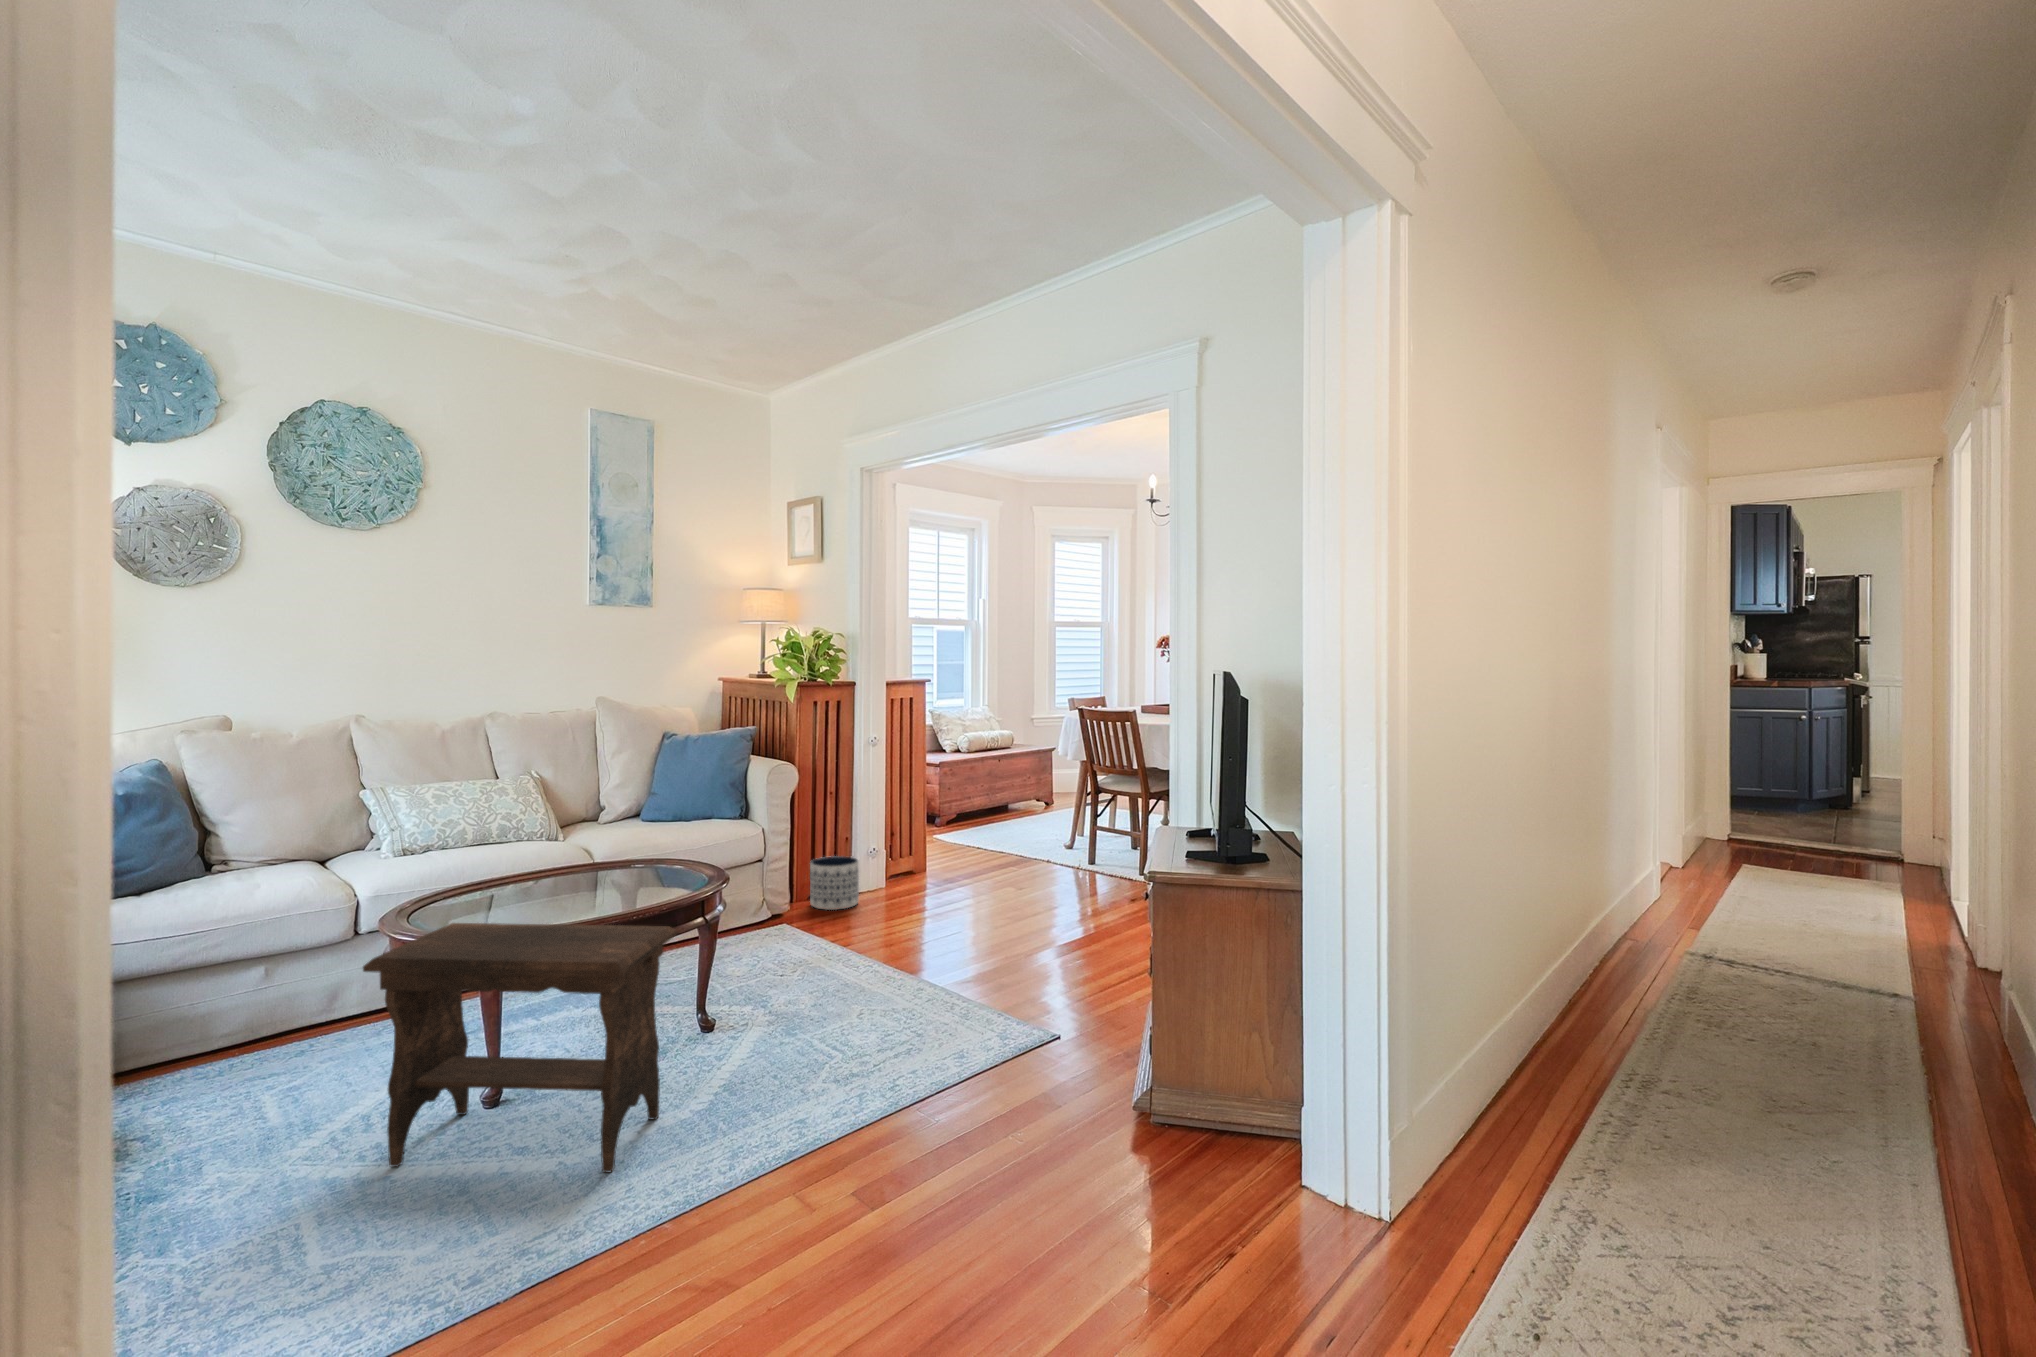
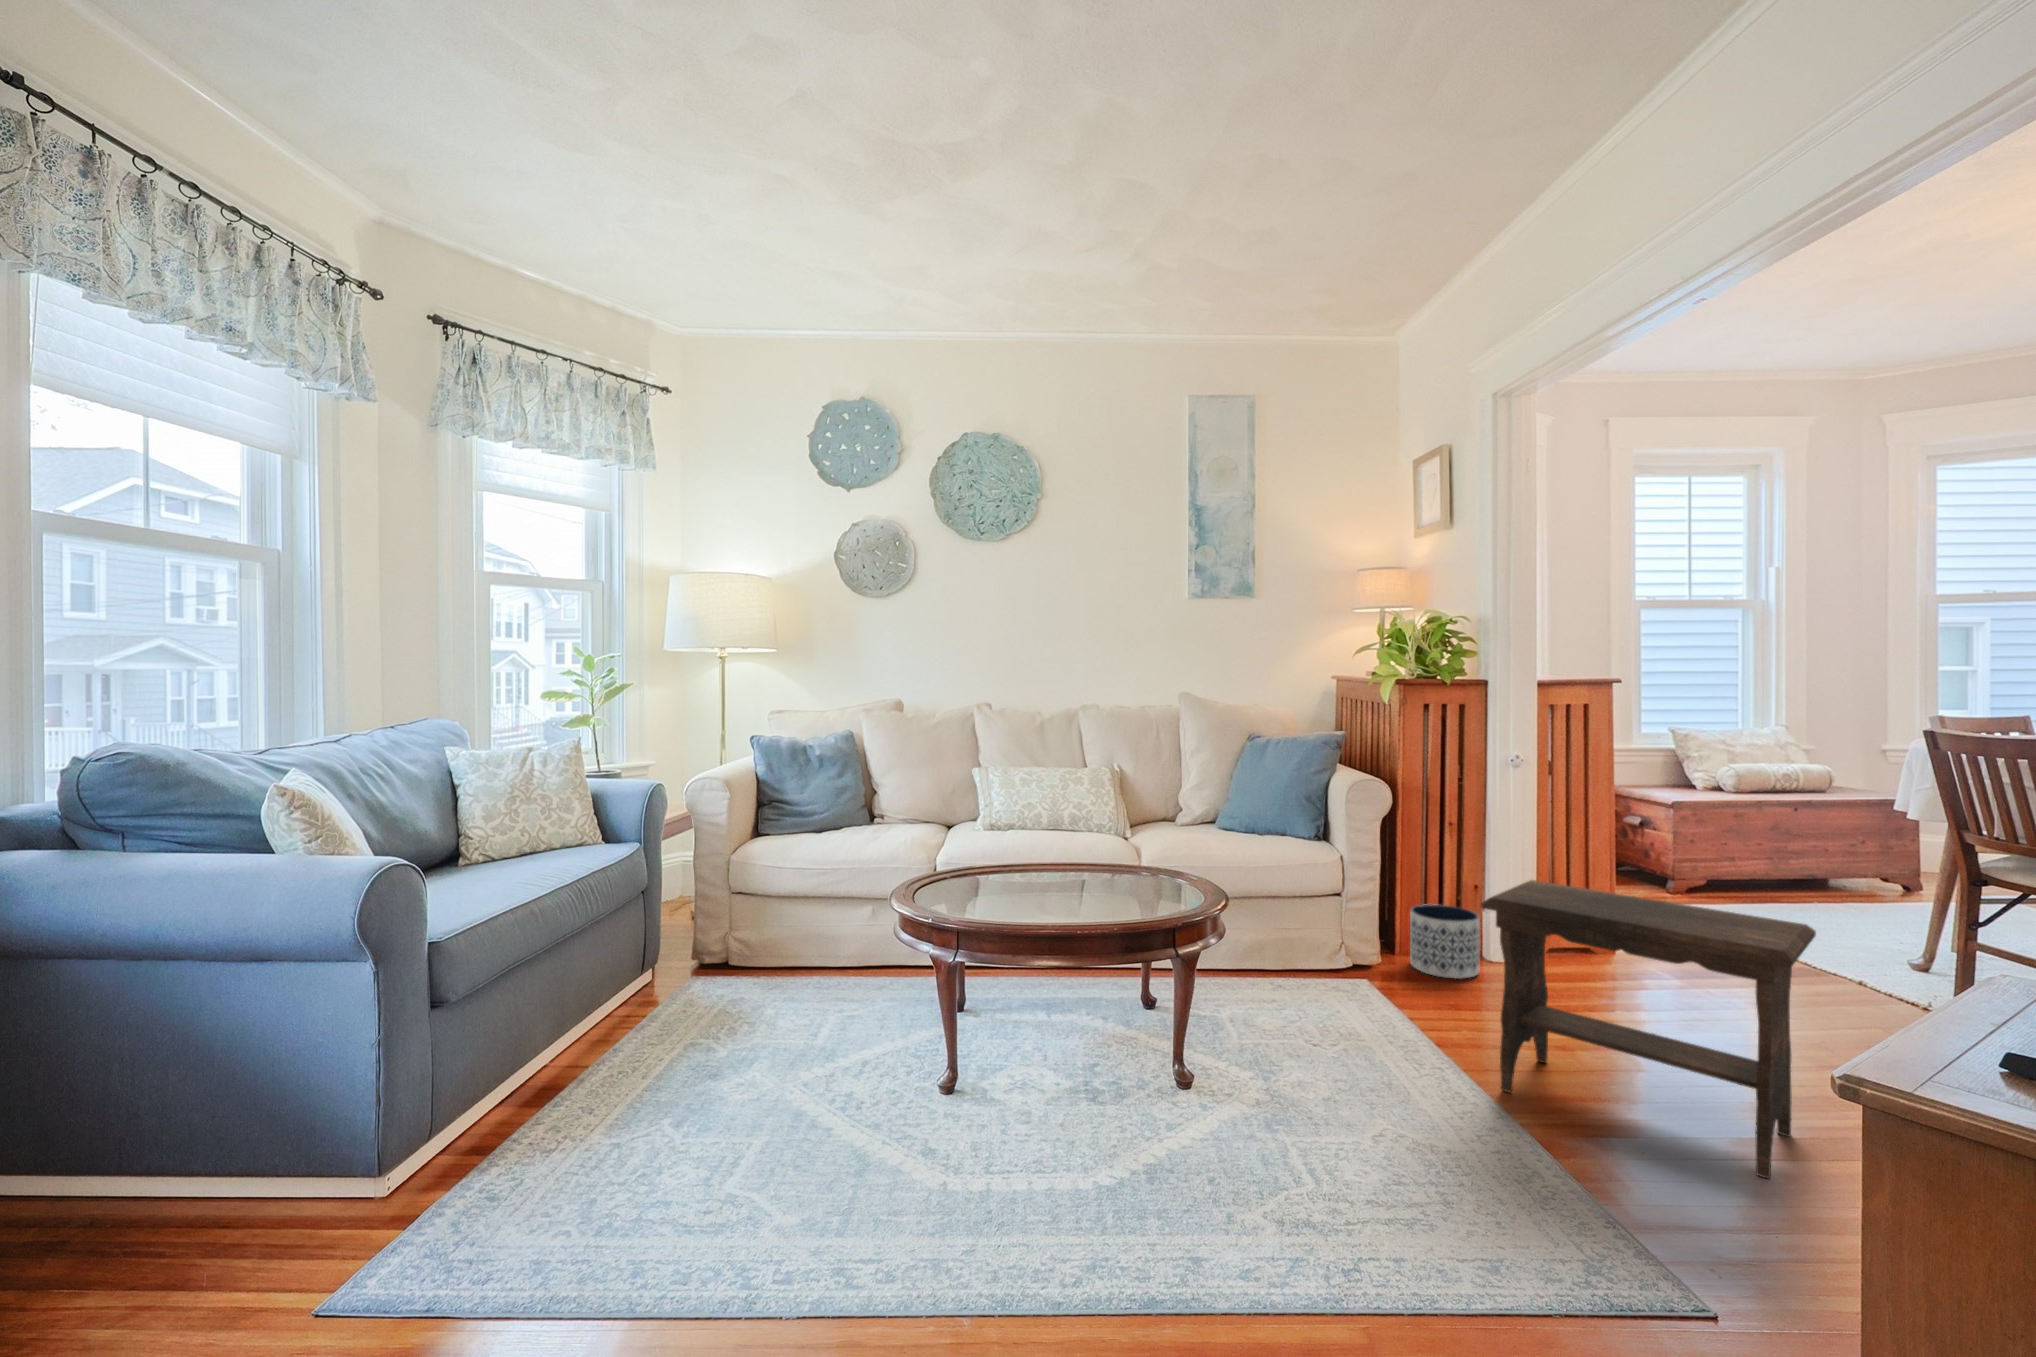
footstool: present [363,923,677,1173] -> present [1481,880,1816,1179]

